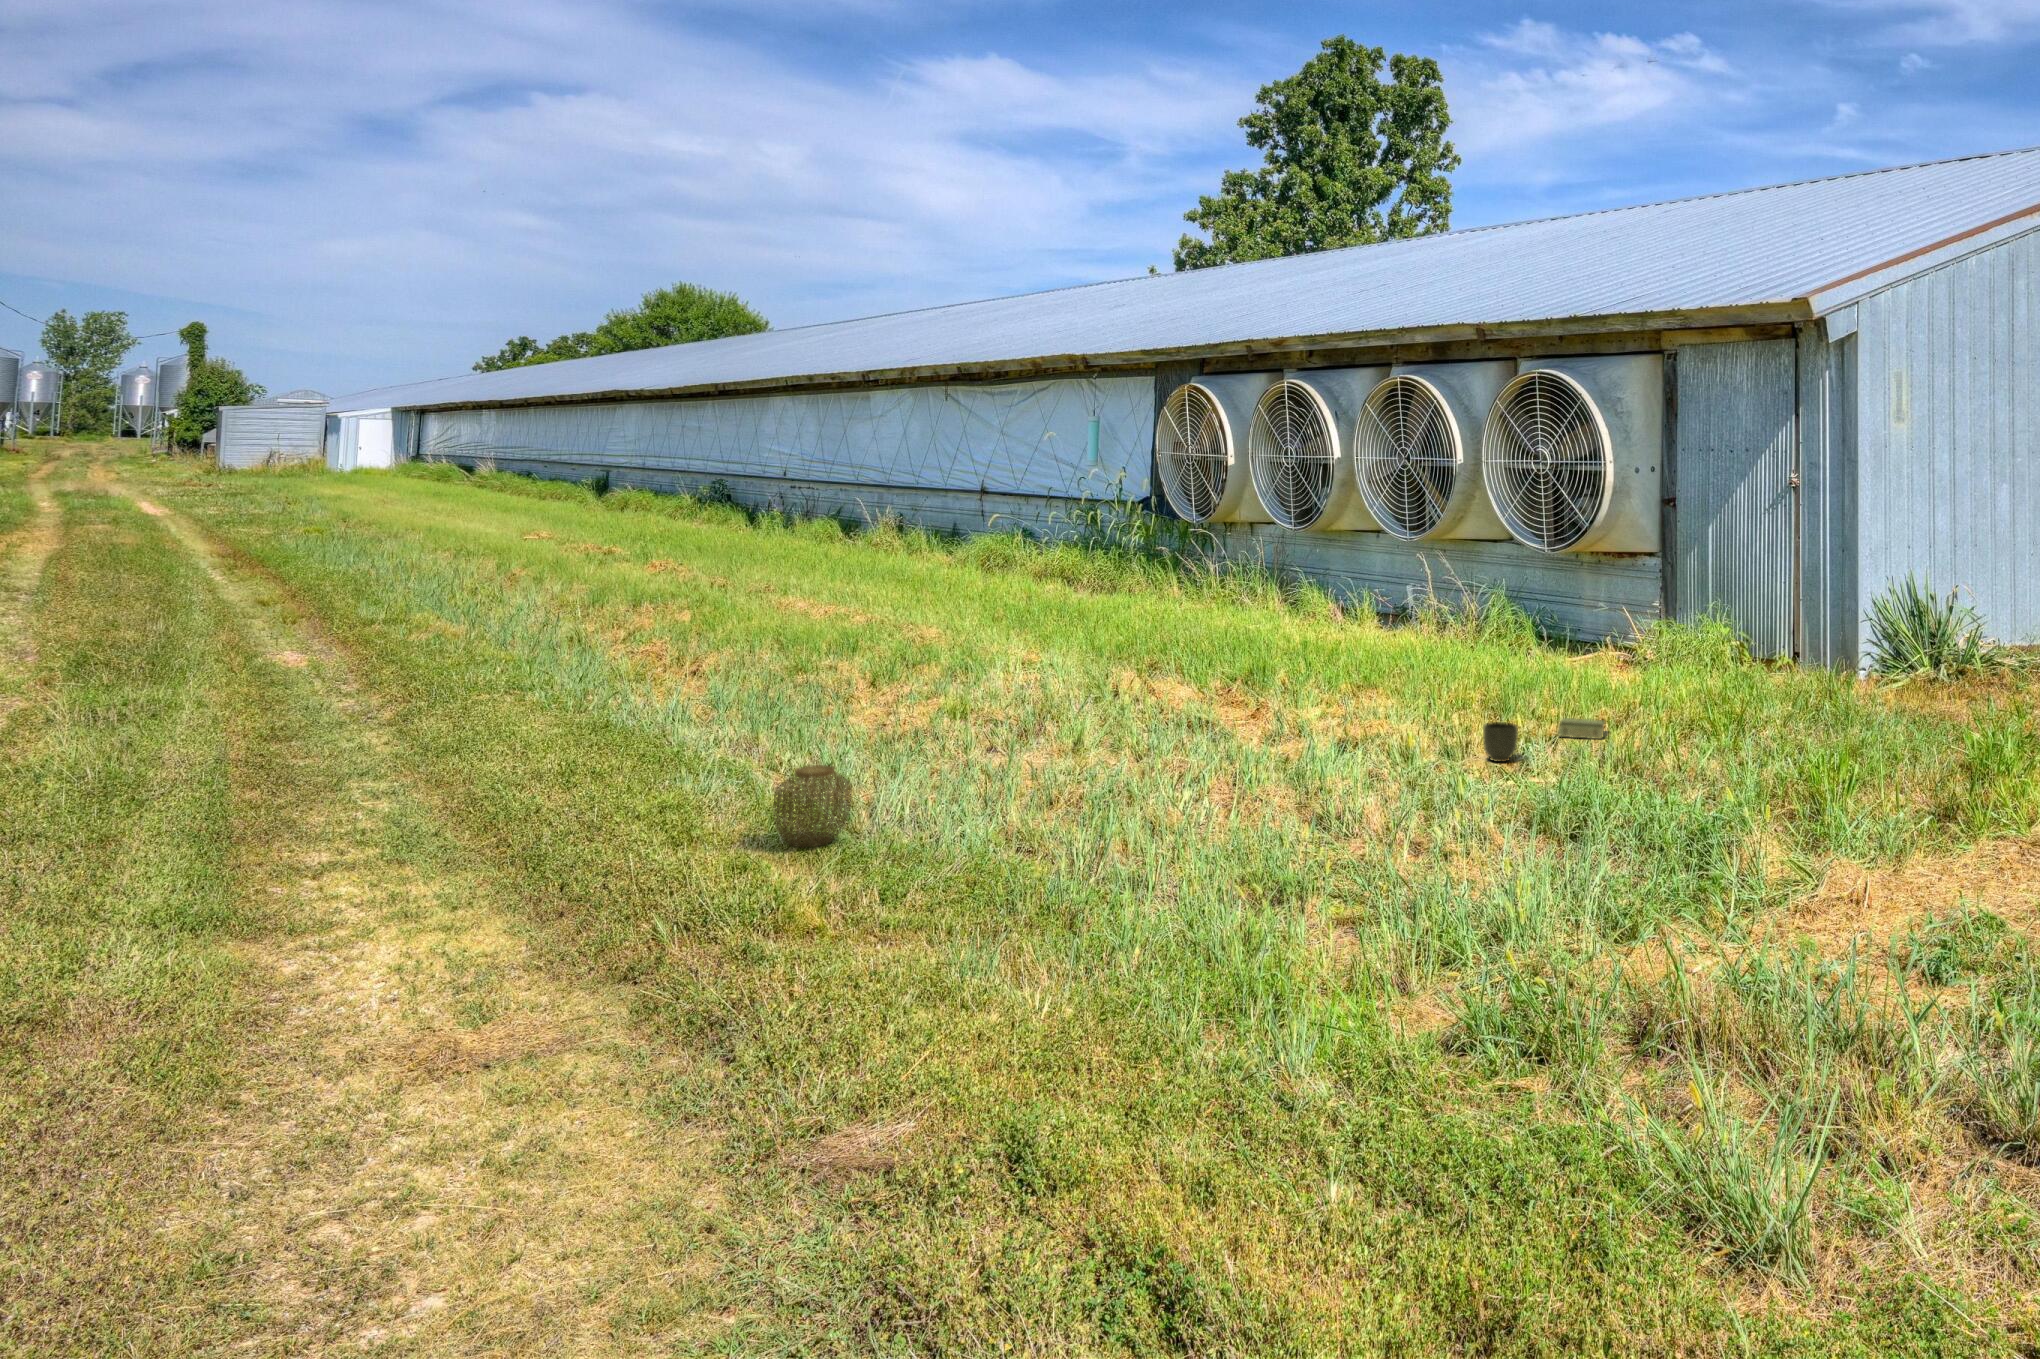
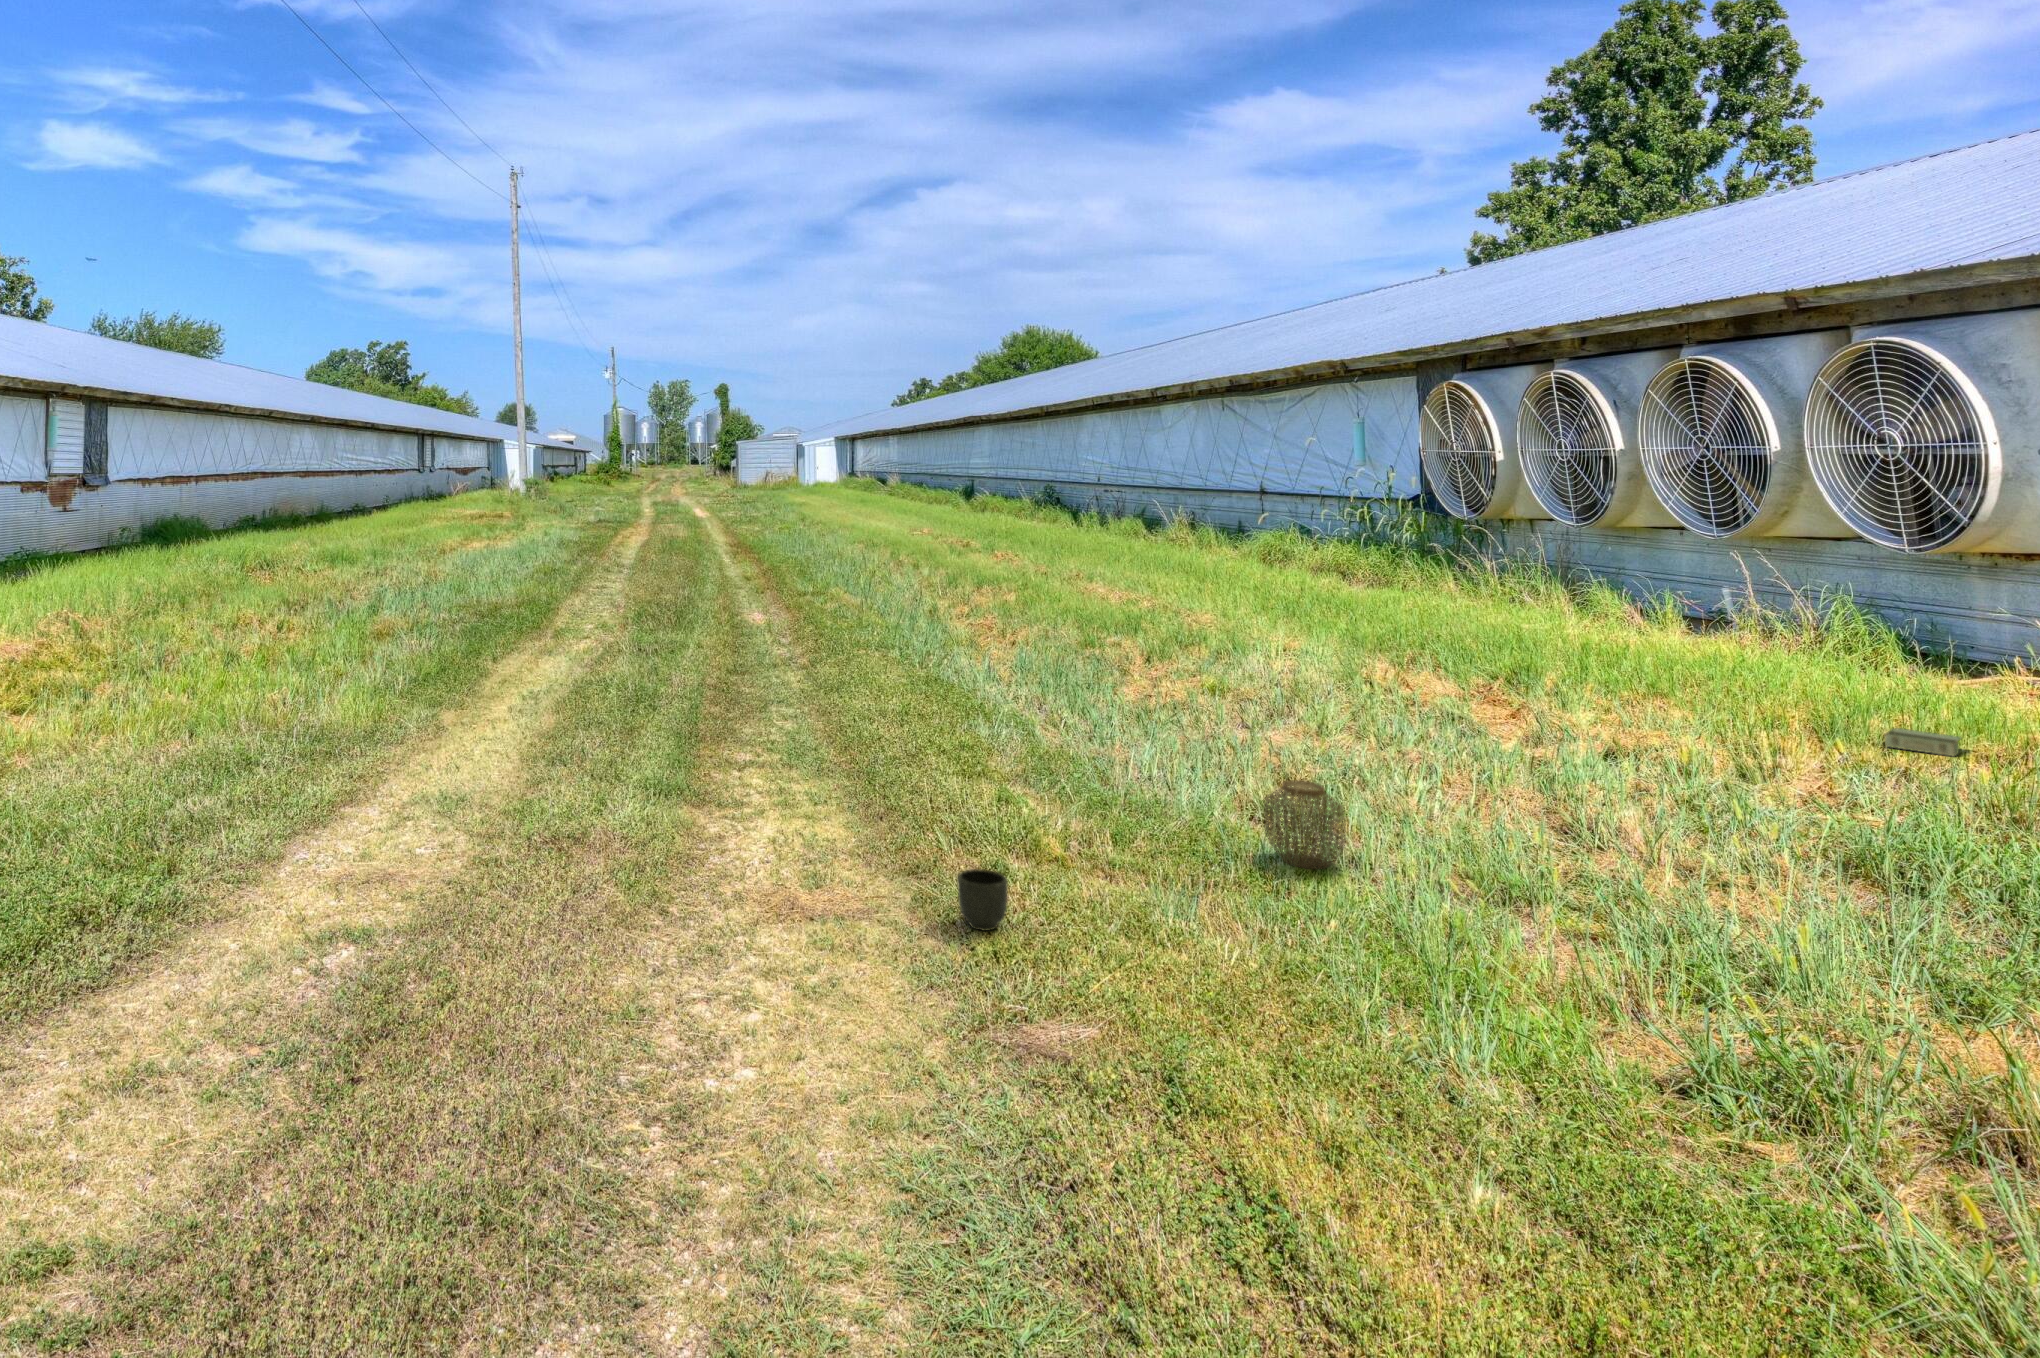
planter: present [1483,722,1518,762] -> present [957,869,1008,931]
woven basket: present [773,765,852,847] -> present [1264,780,1346,869]

